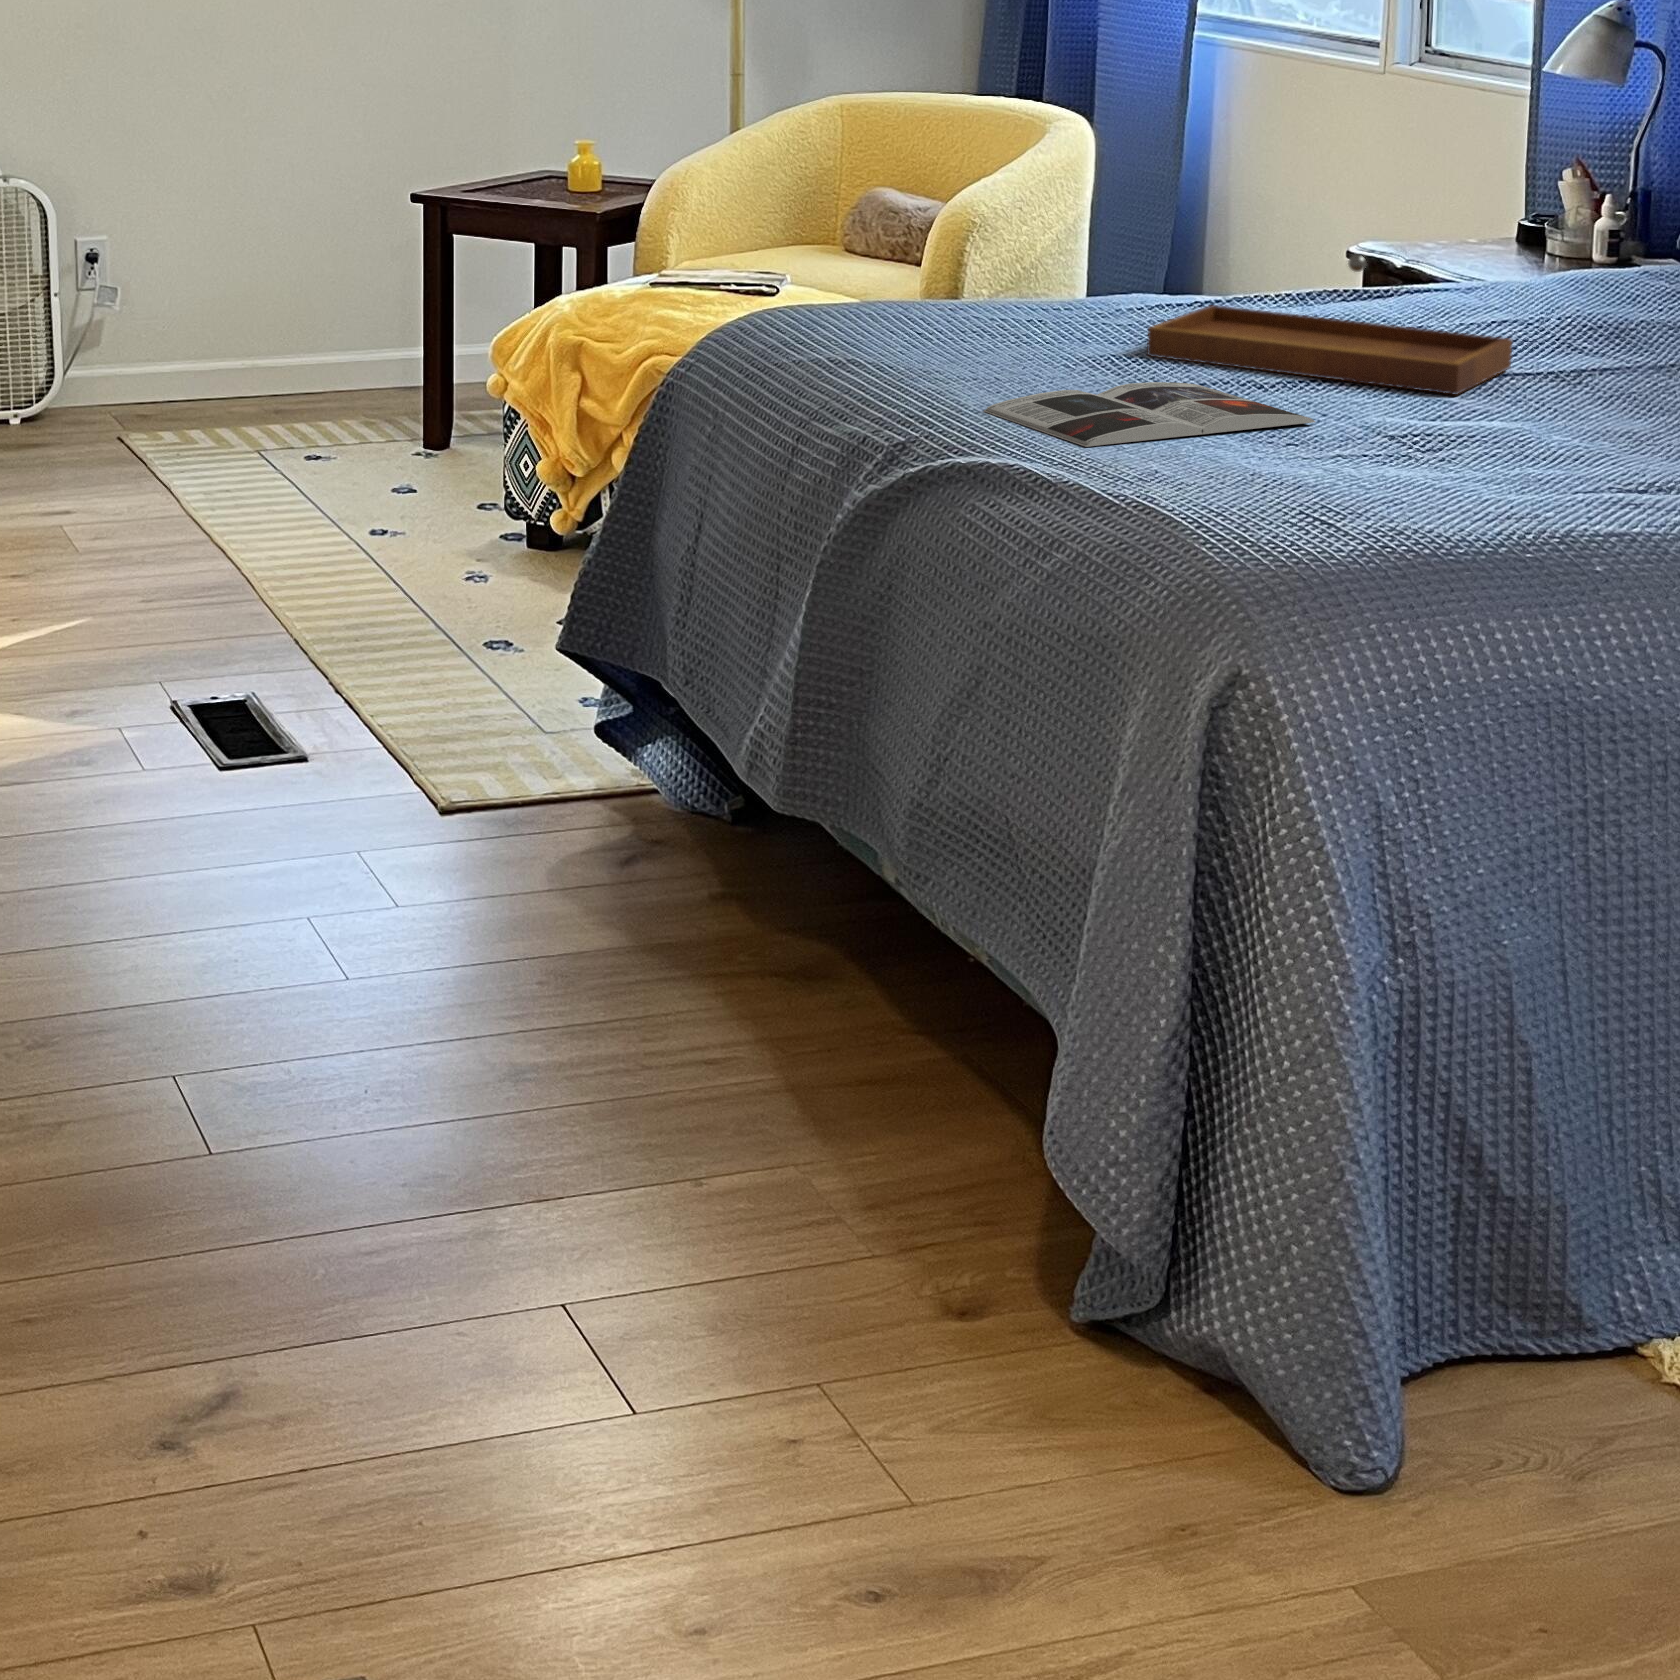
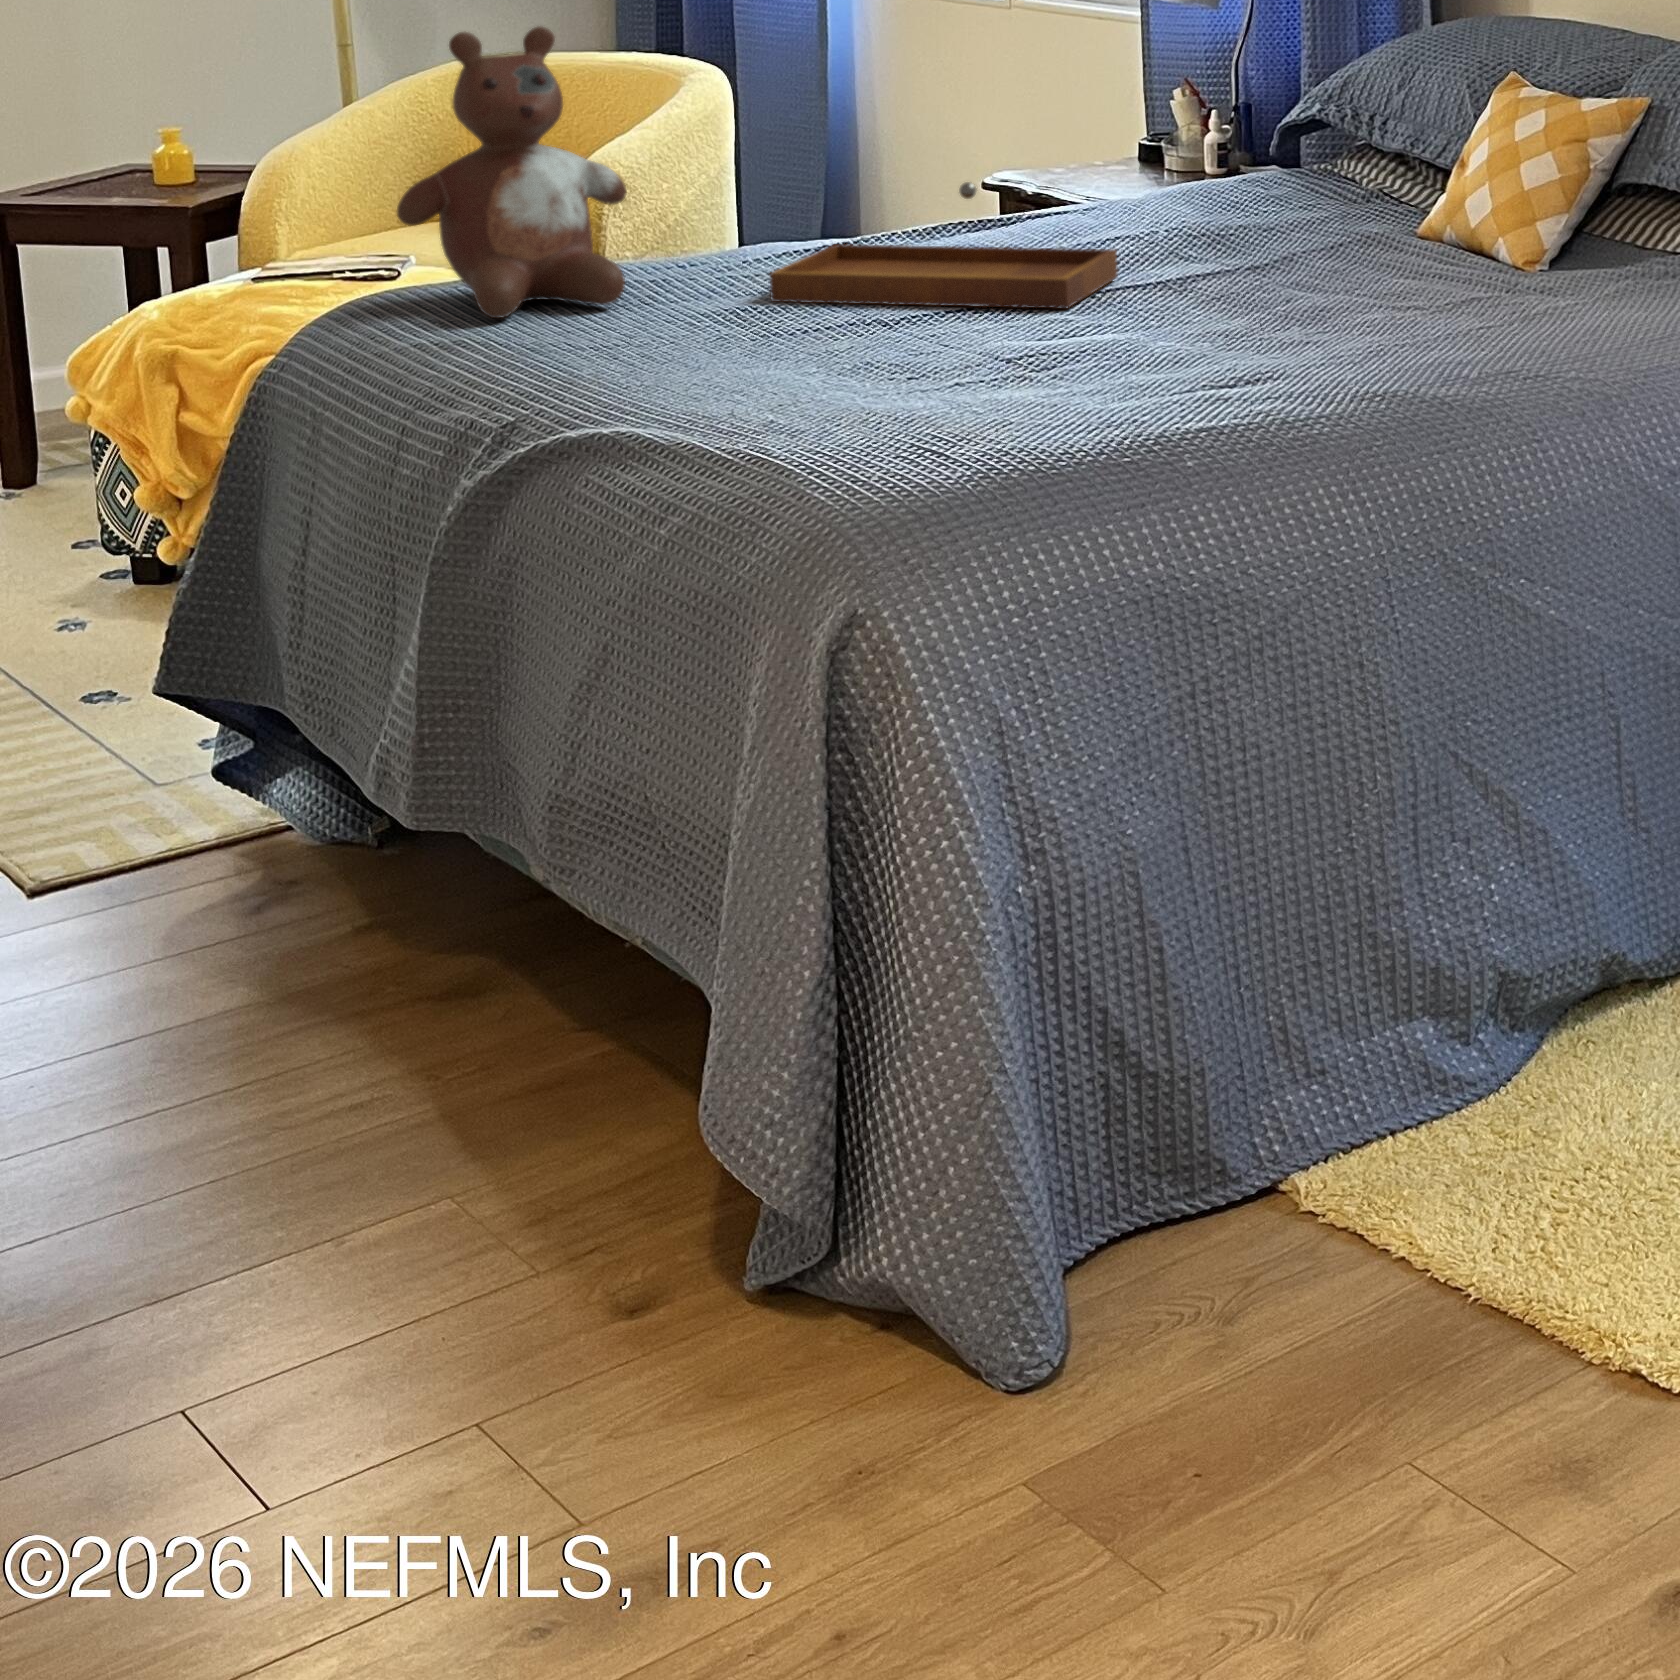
stuffed bear: none [805,71,1015,345] -> present [396,27,627,318]
magazine: present [984,382,1315,447] -> none [596,325,933,402]

